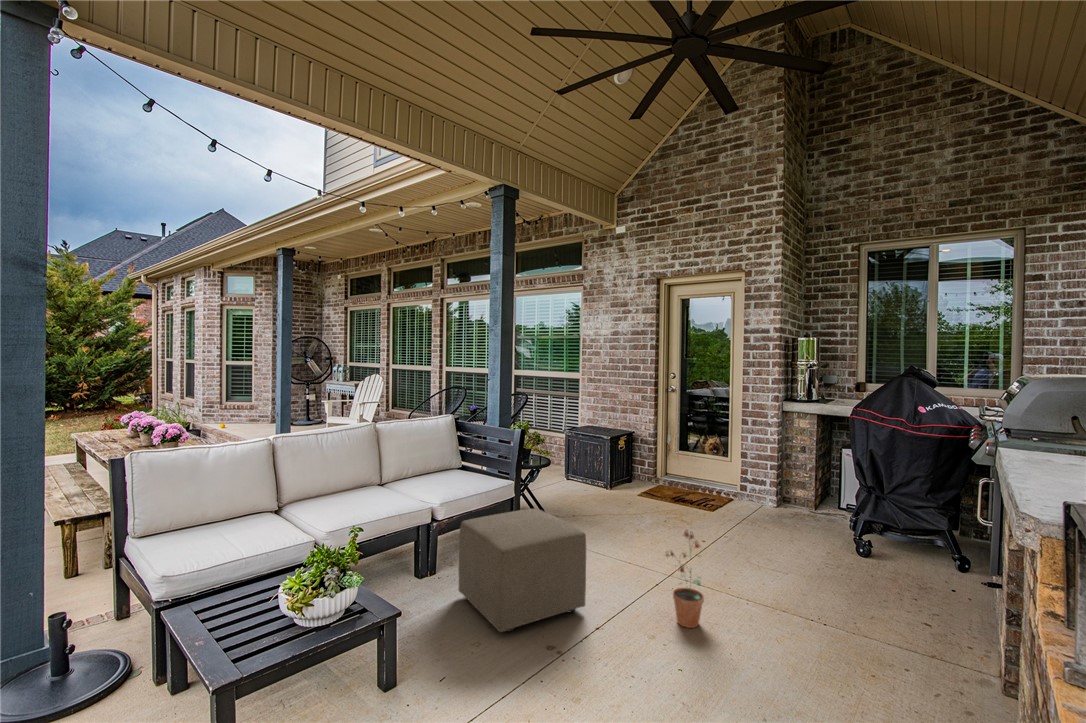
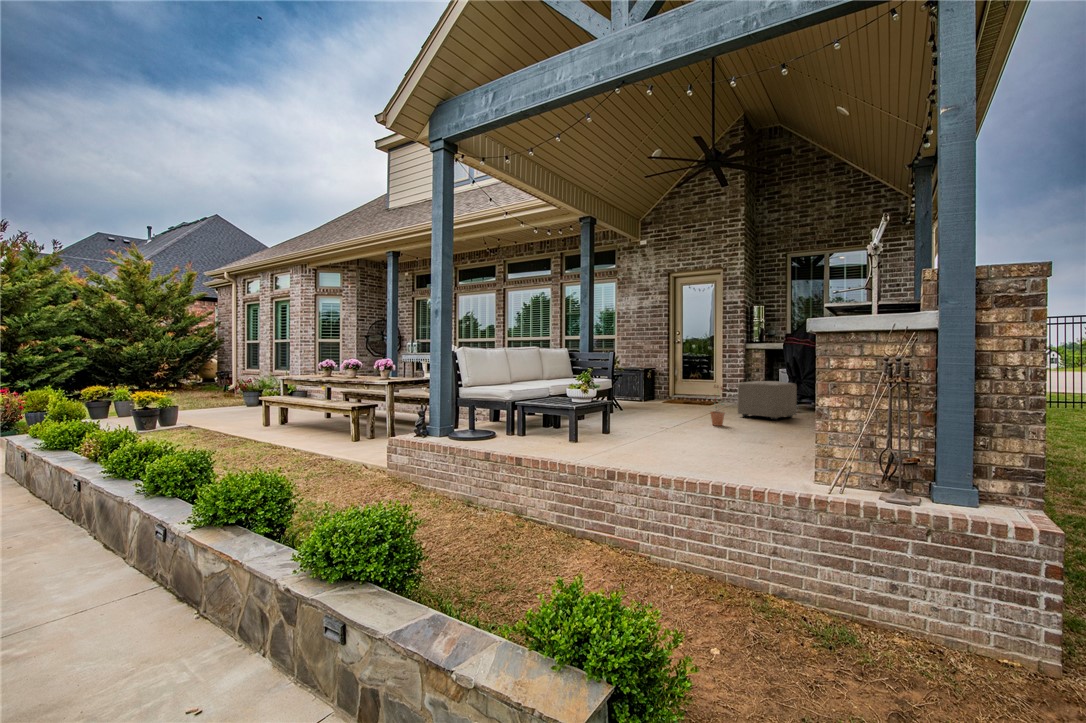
ottoman: present [458,509,586,632] -> present [738,381,797,420]

